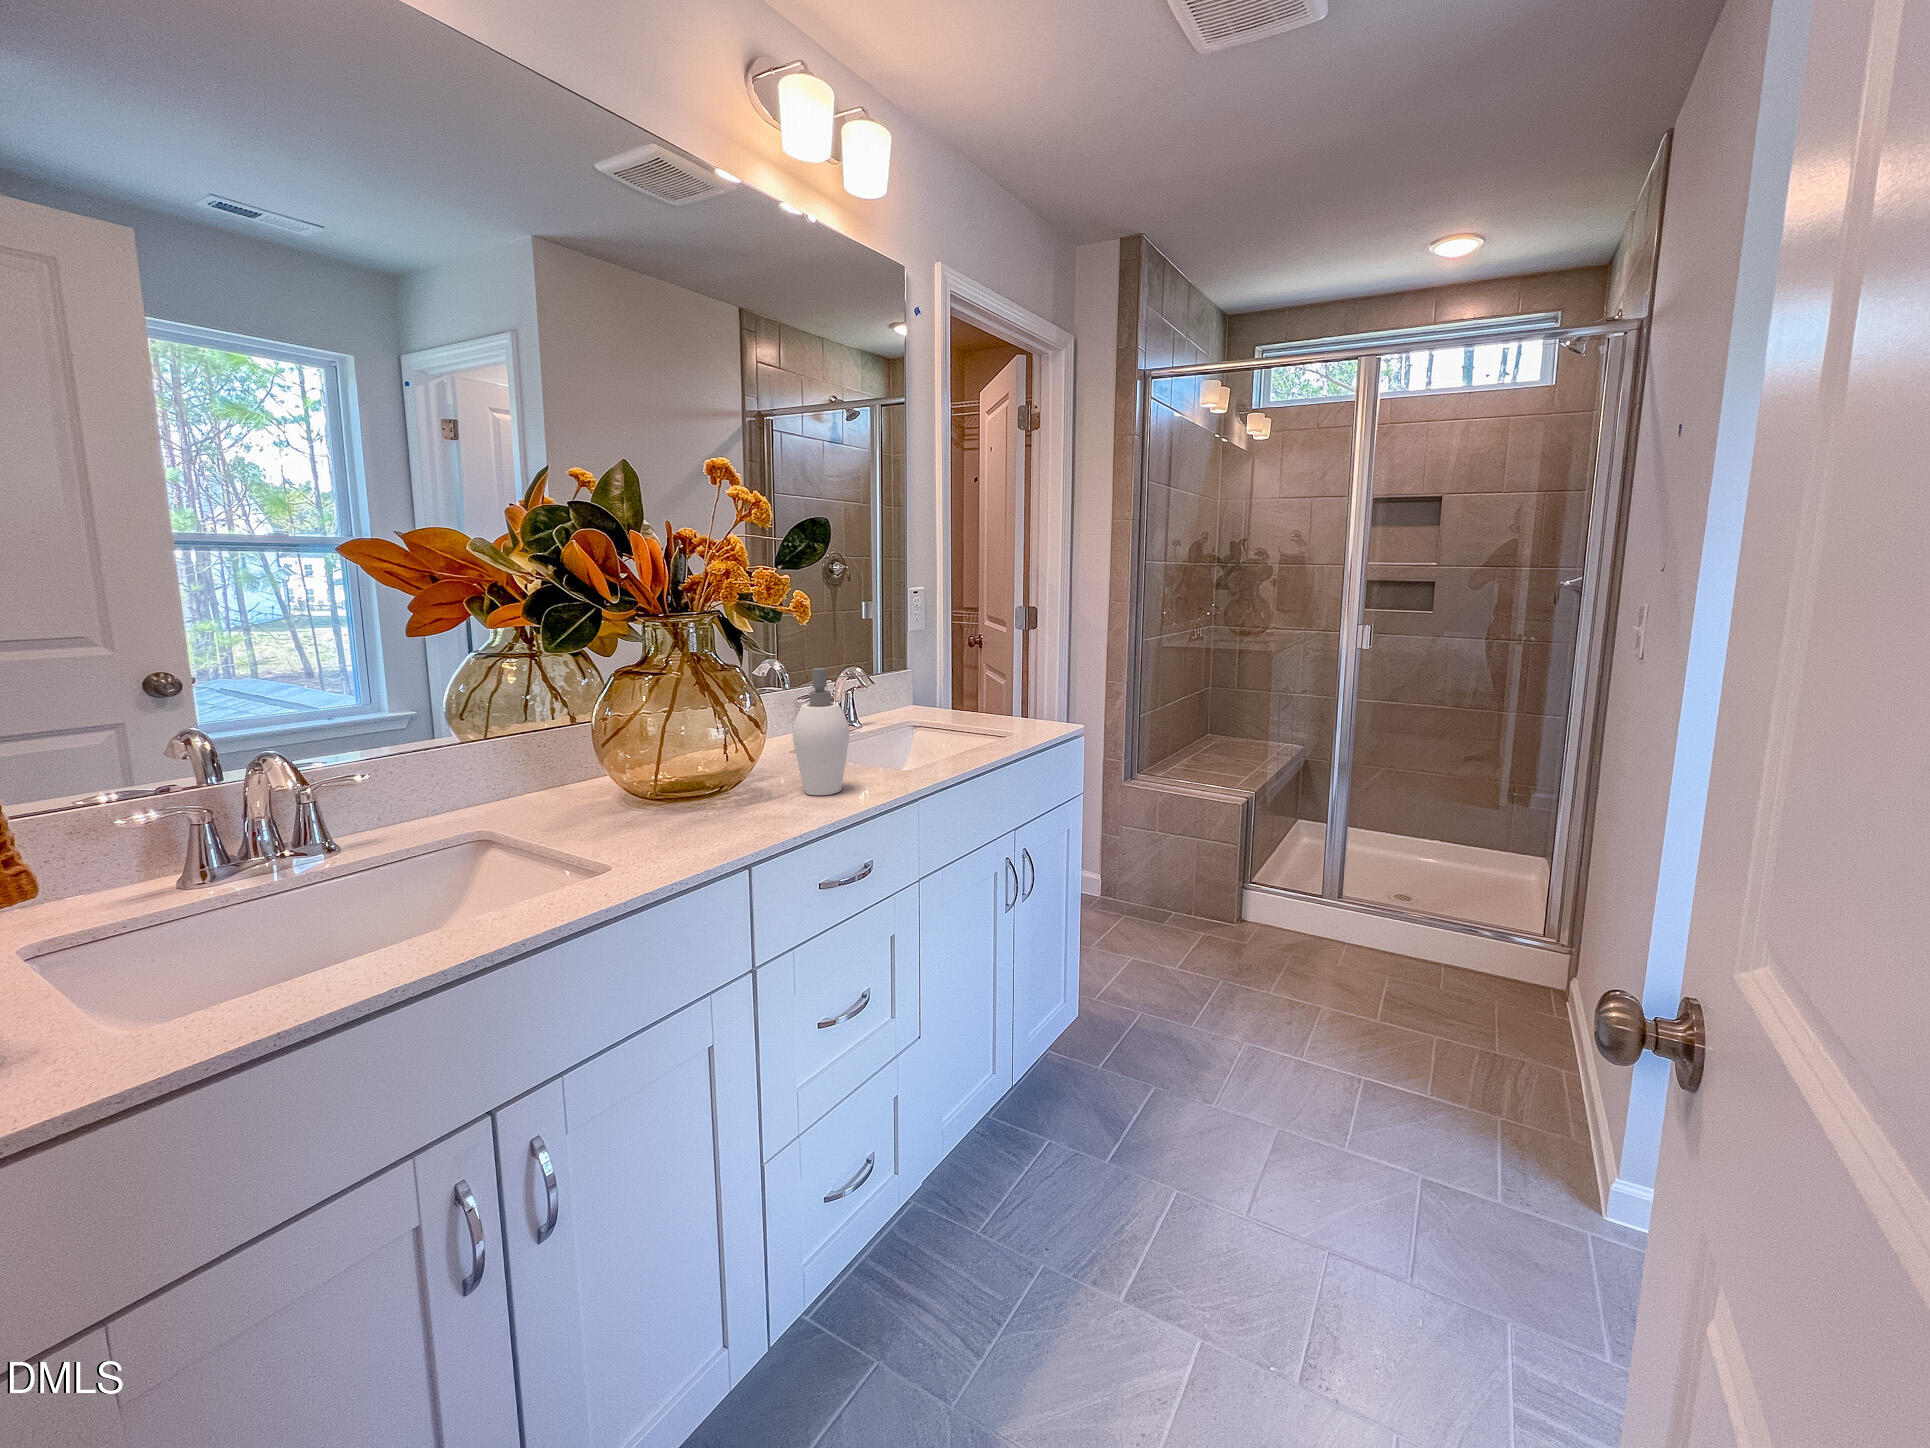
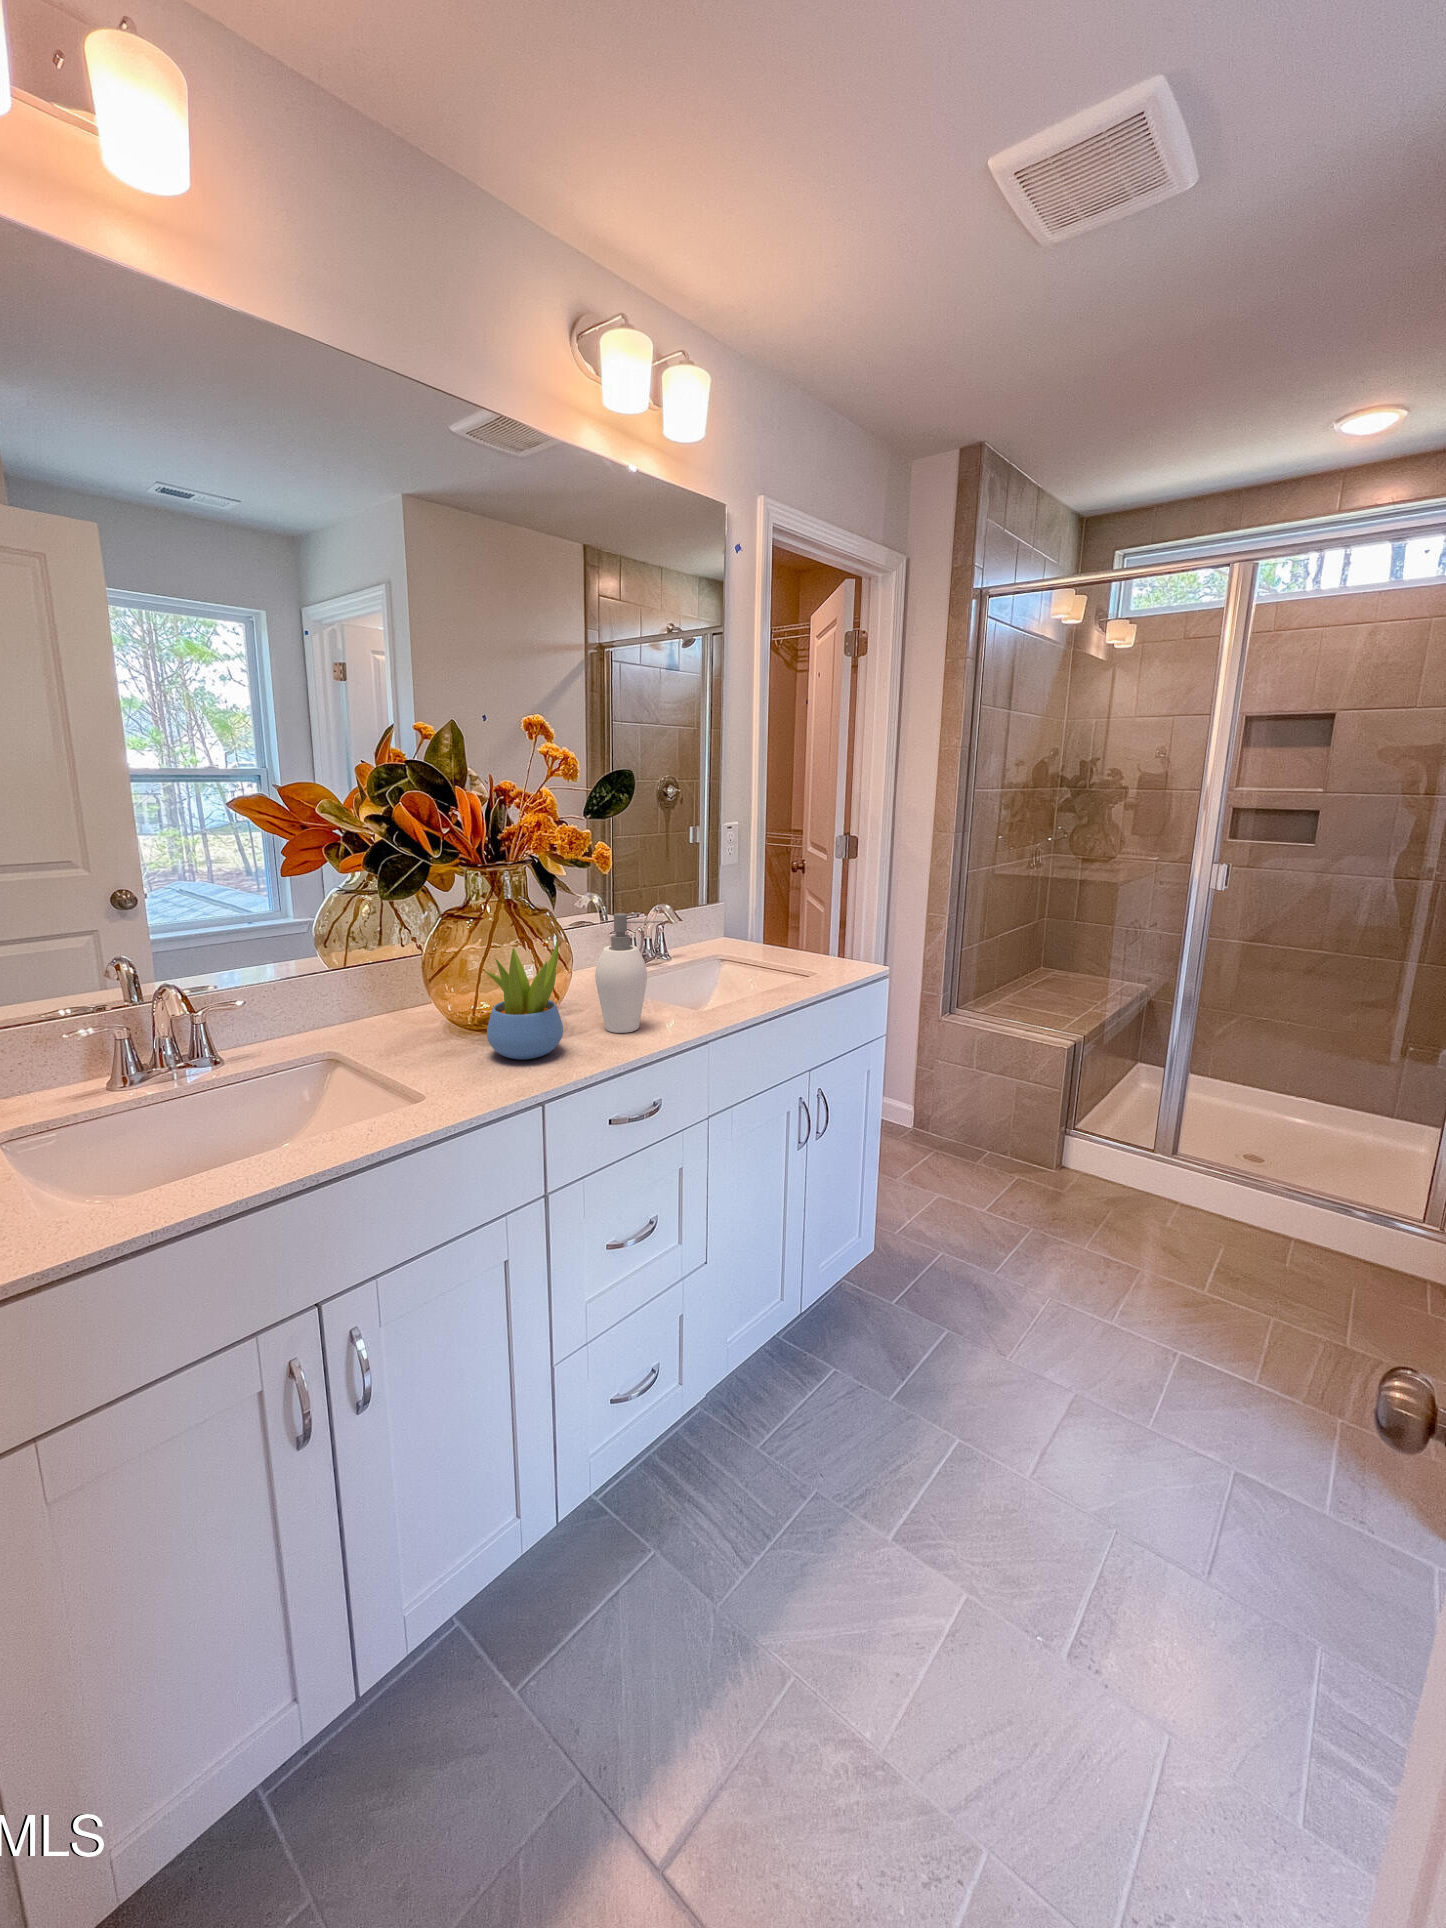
succulent plant: none [670,693,762,826] -> present [484,940,563,1060]

